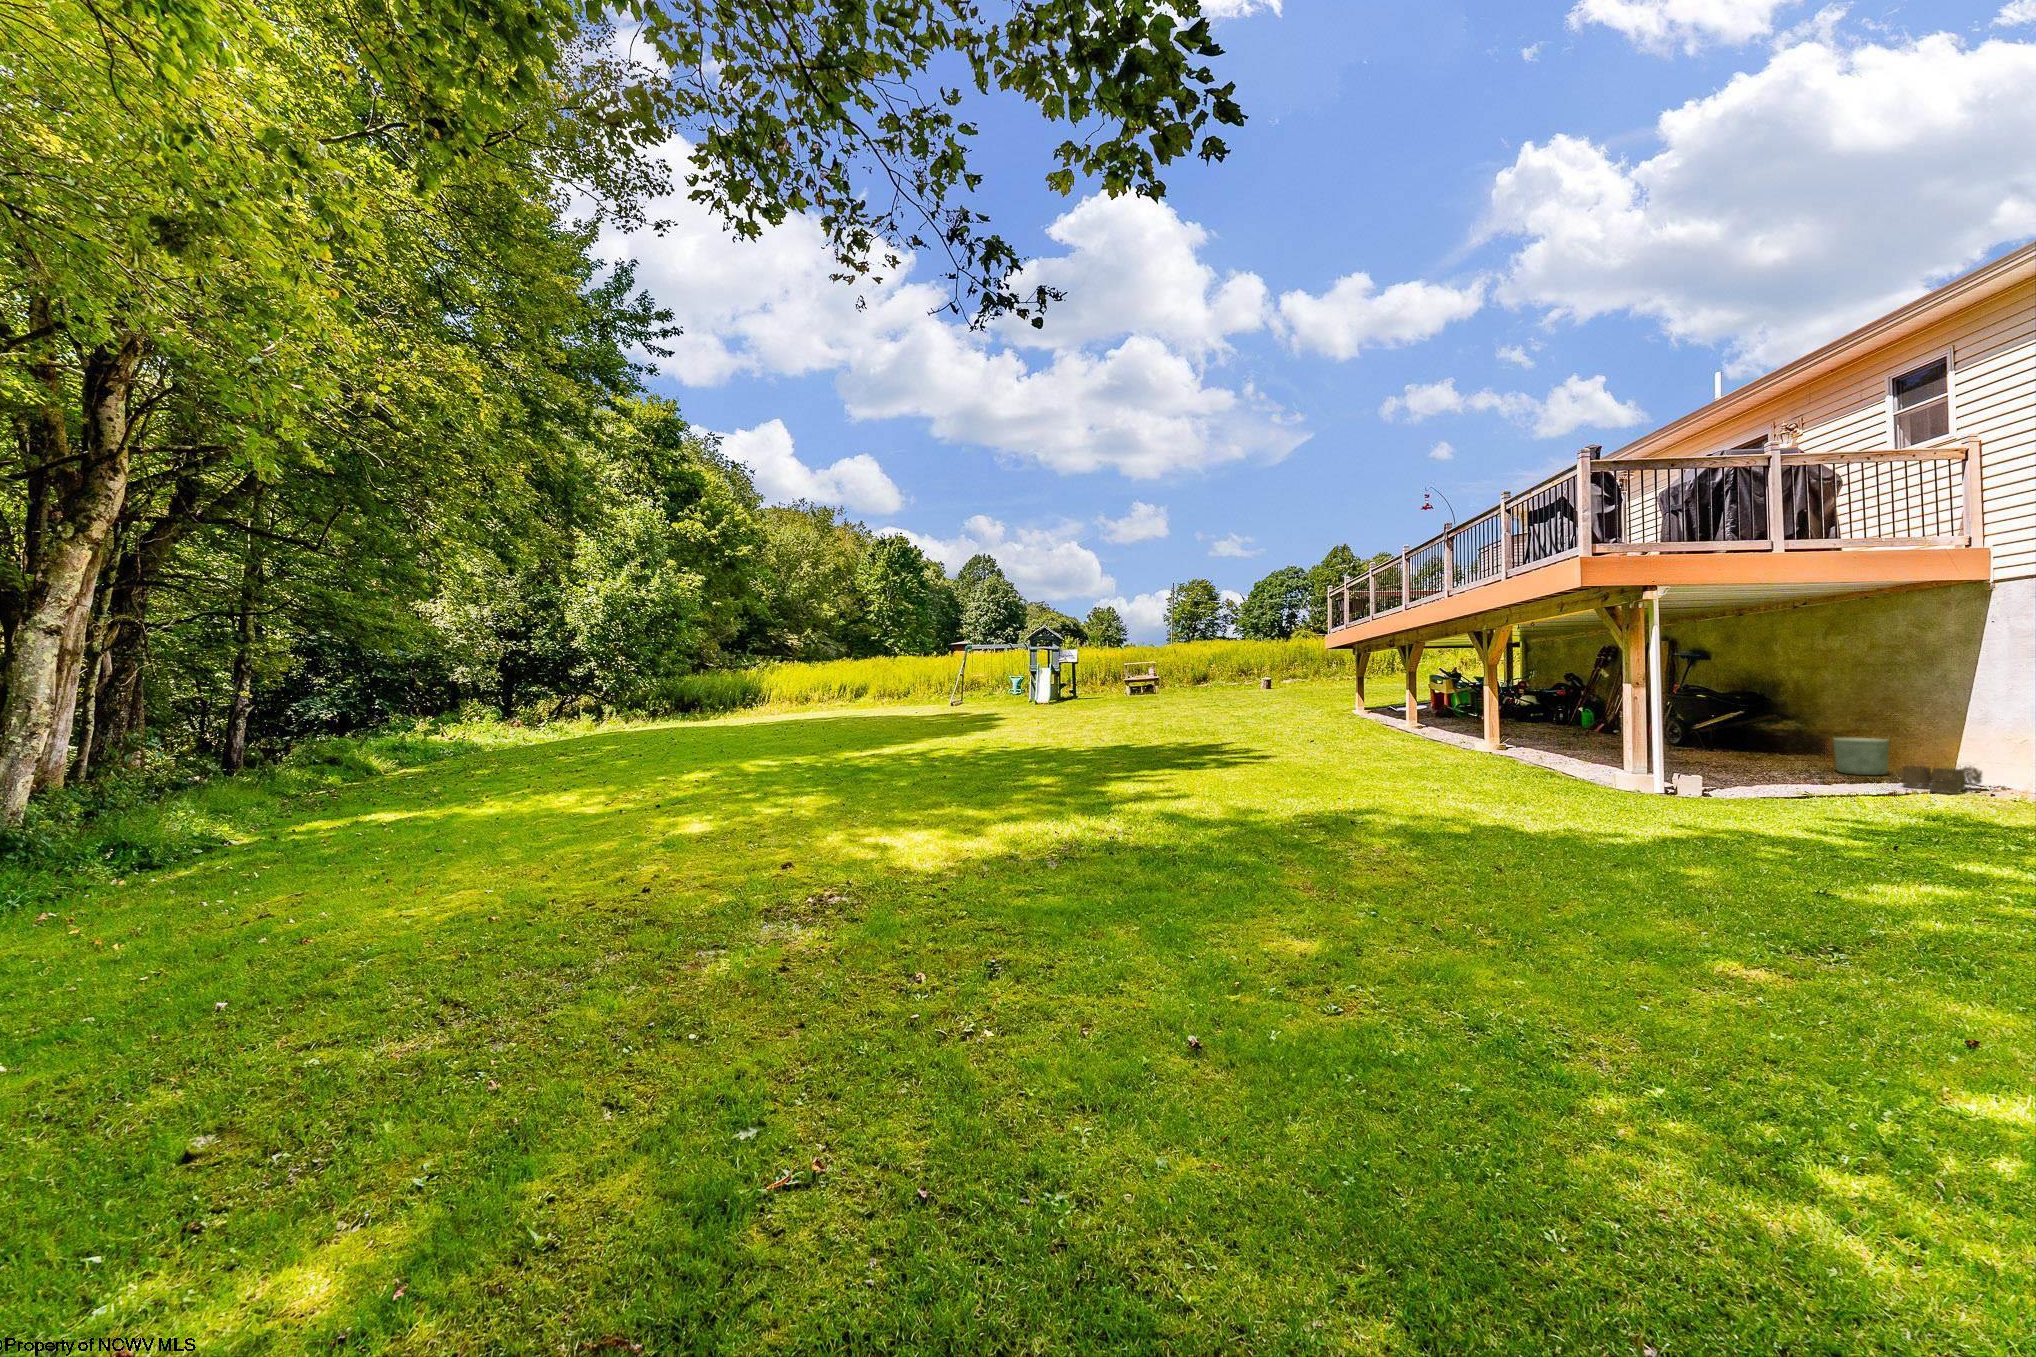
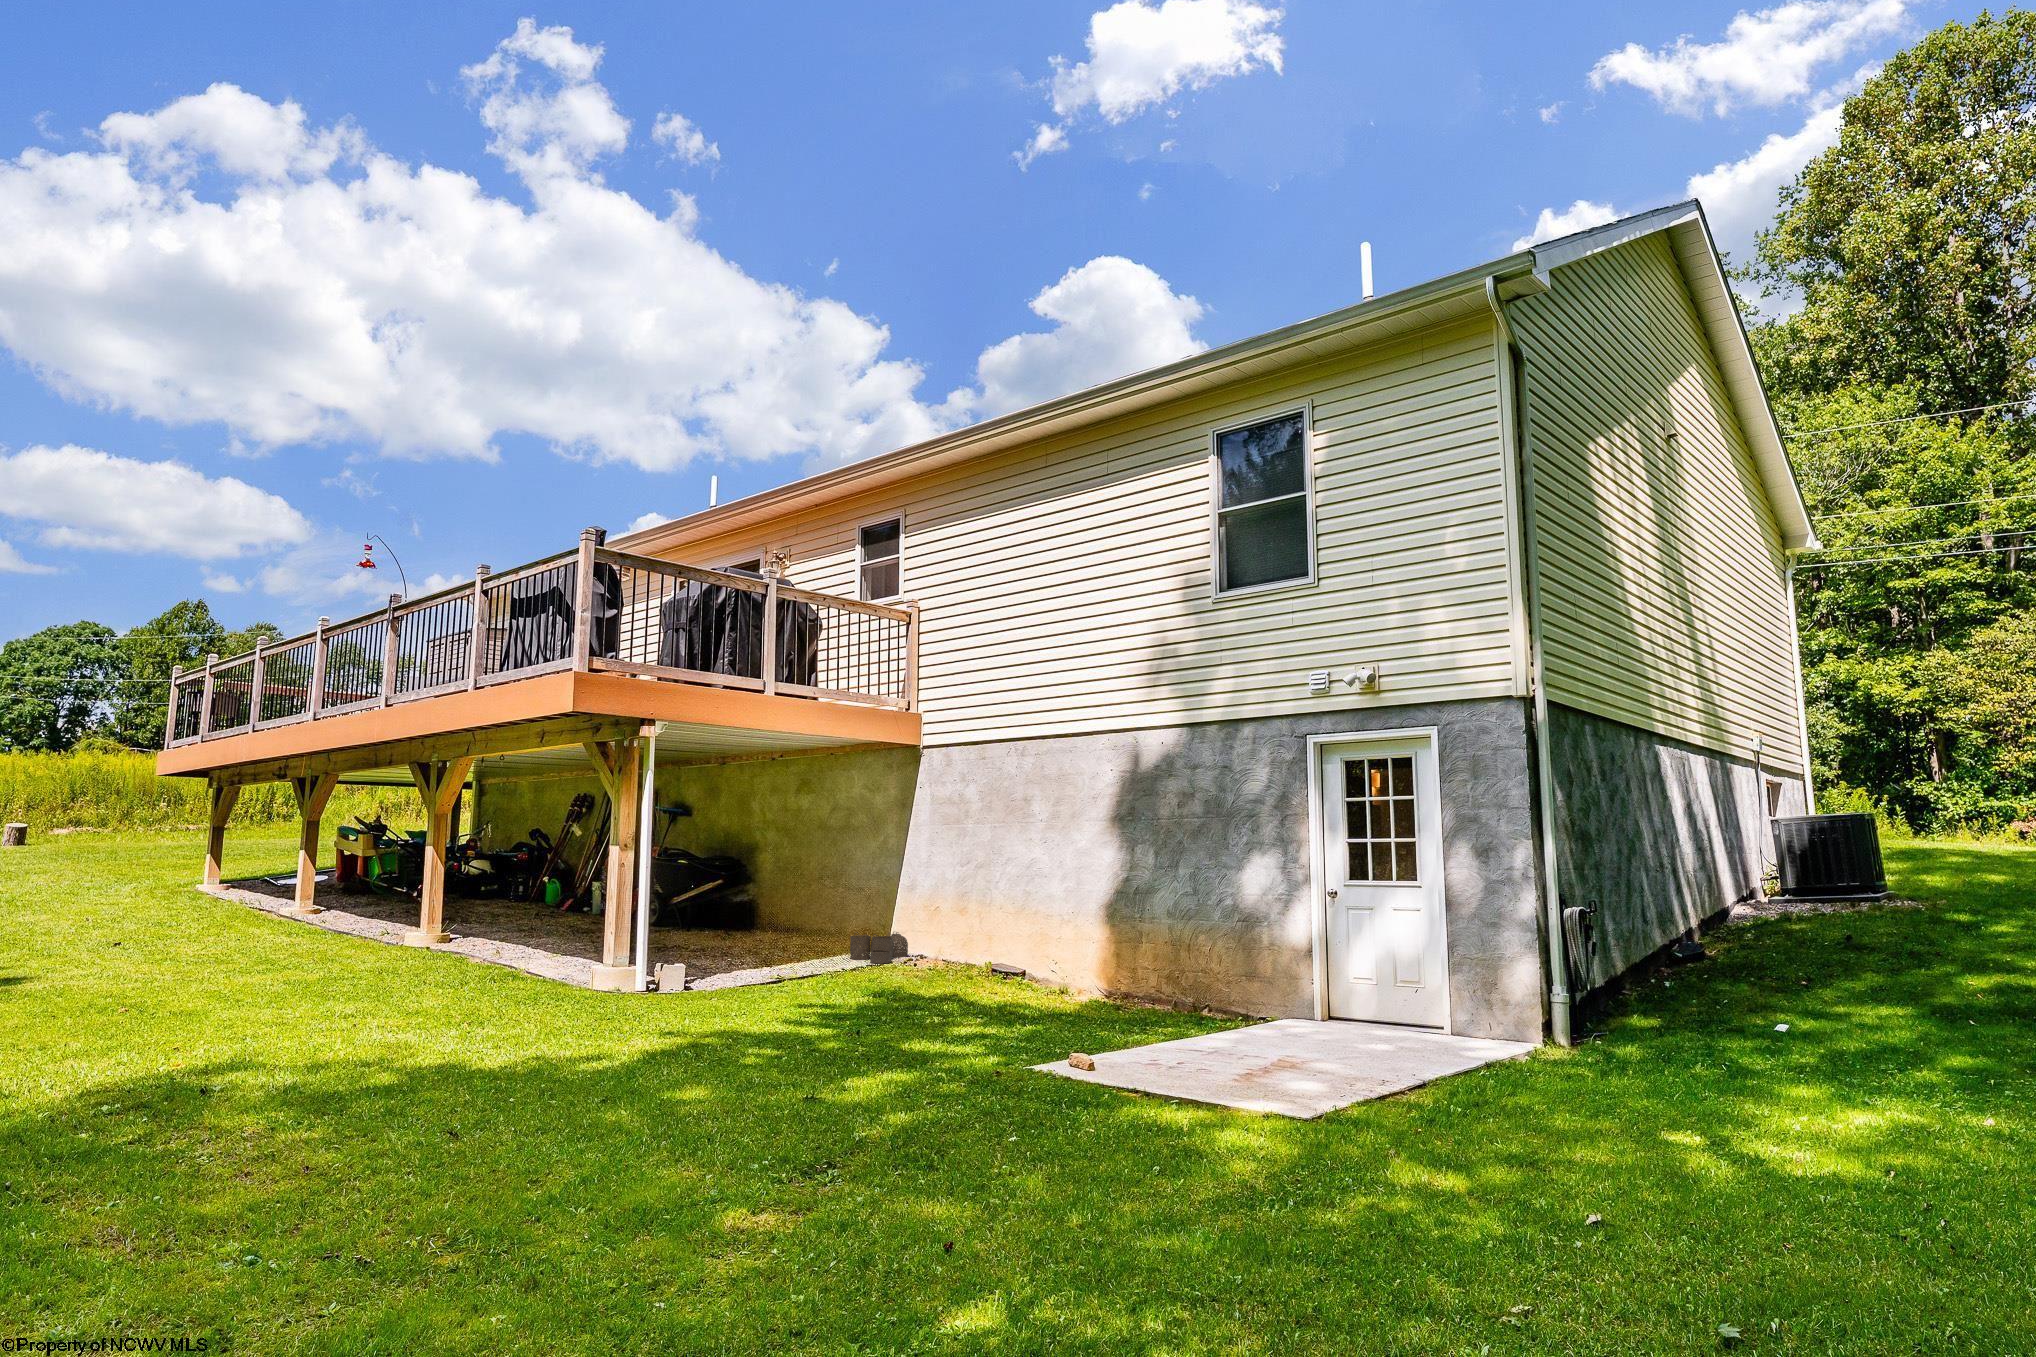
planter: present [1833,738,1890,775] -> none [797,906,840,948]

